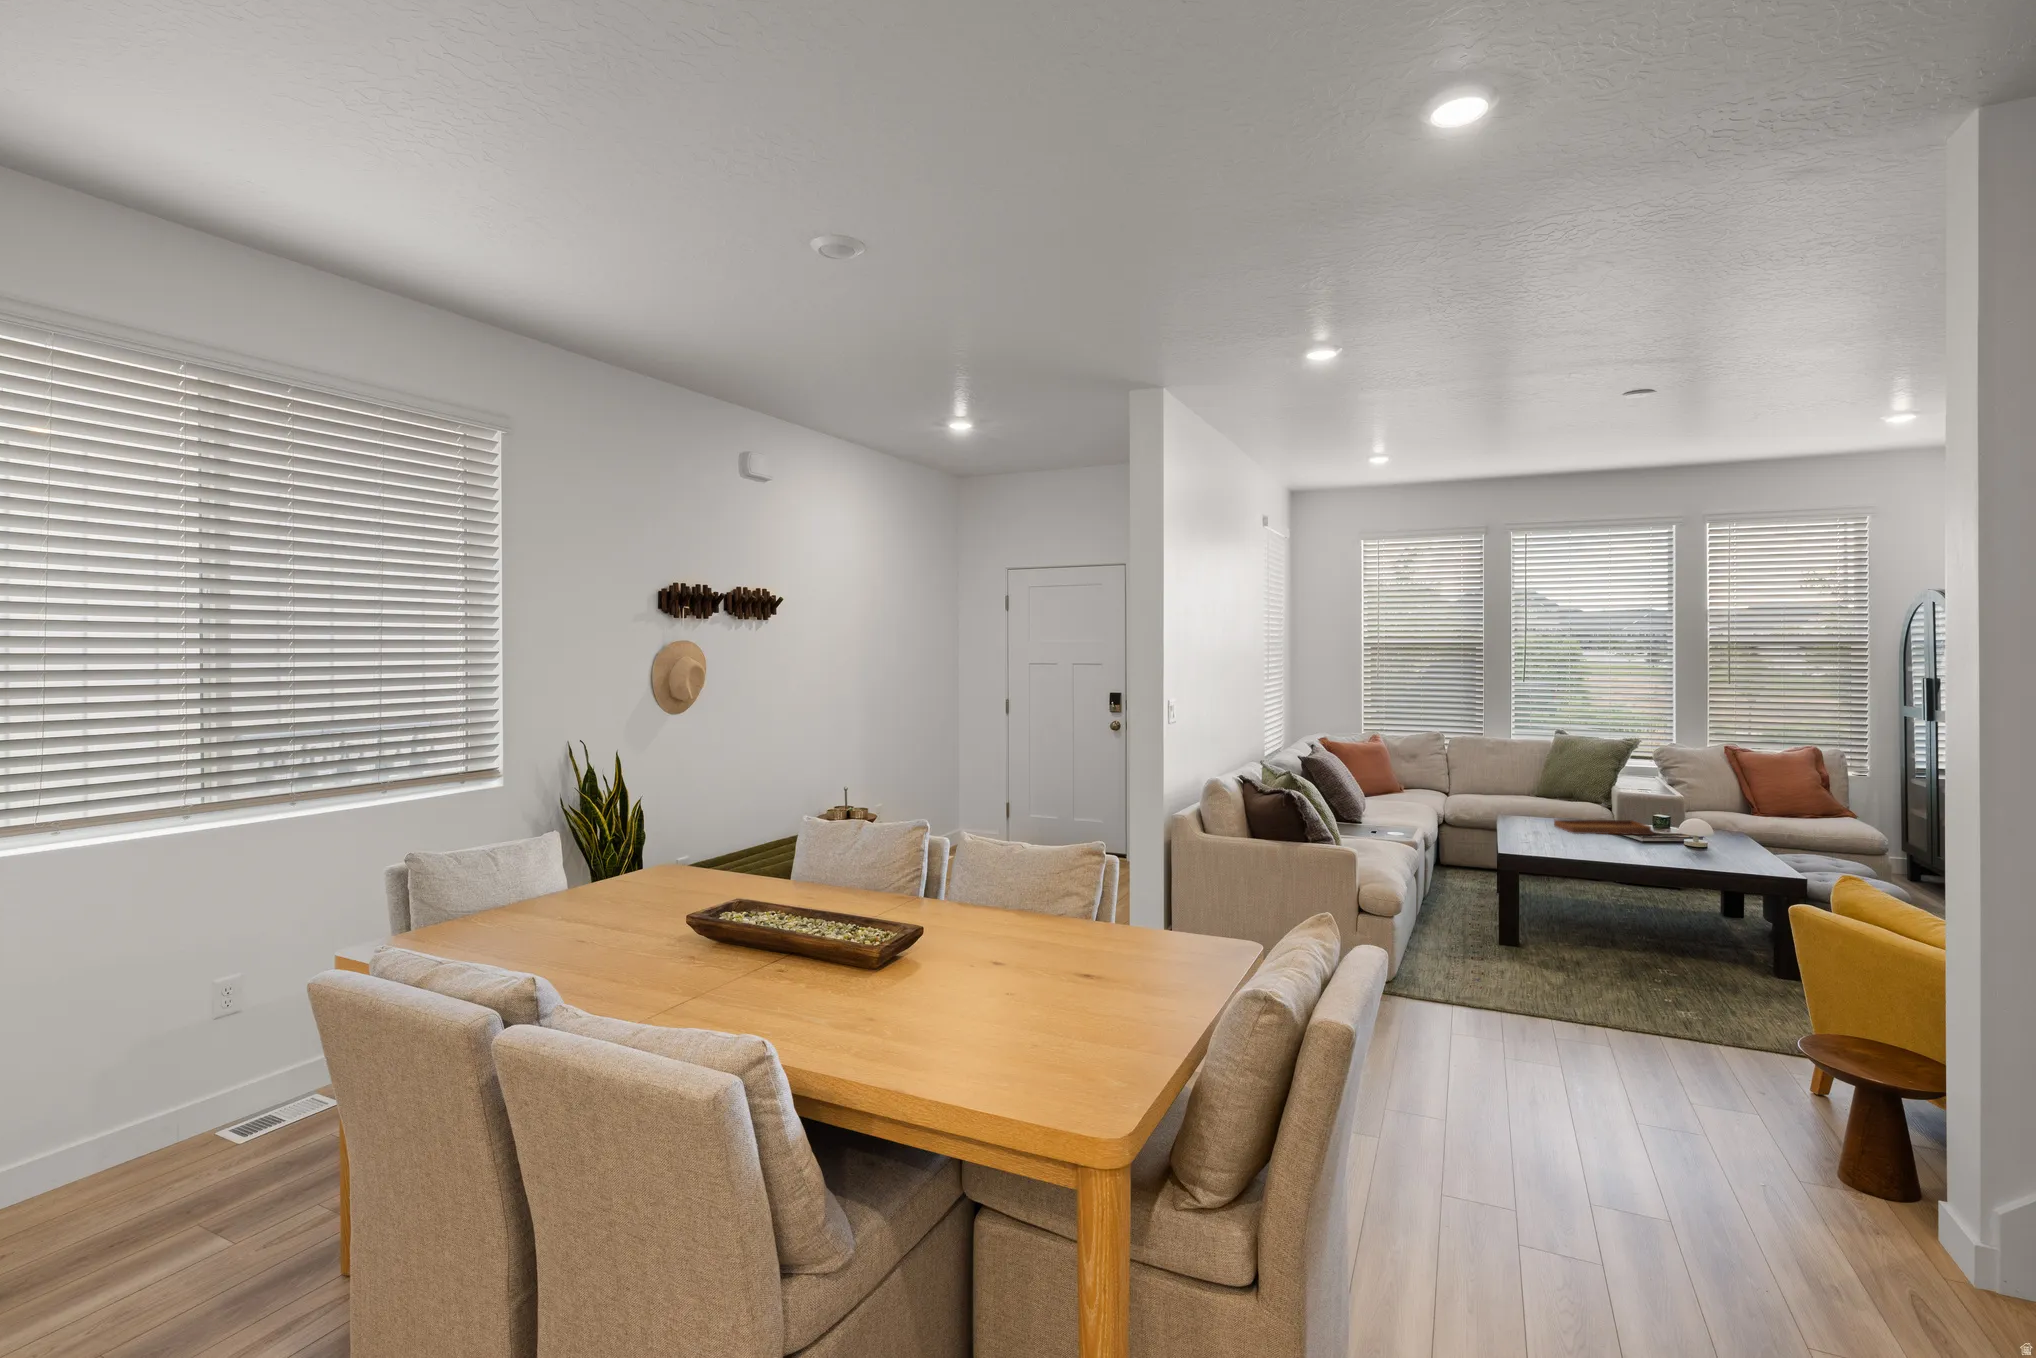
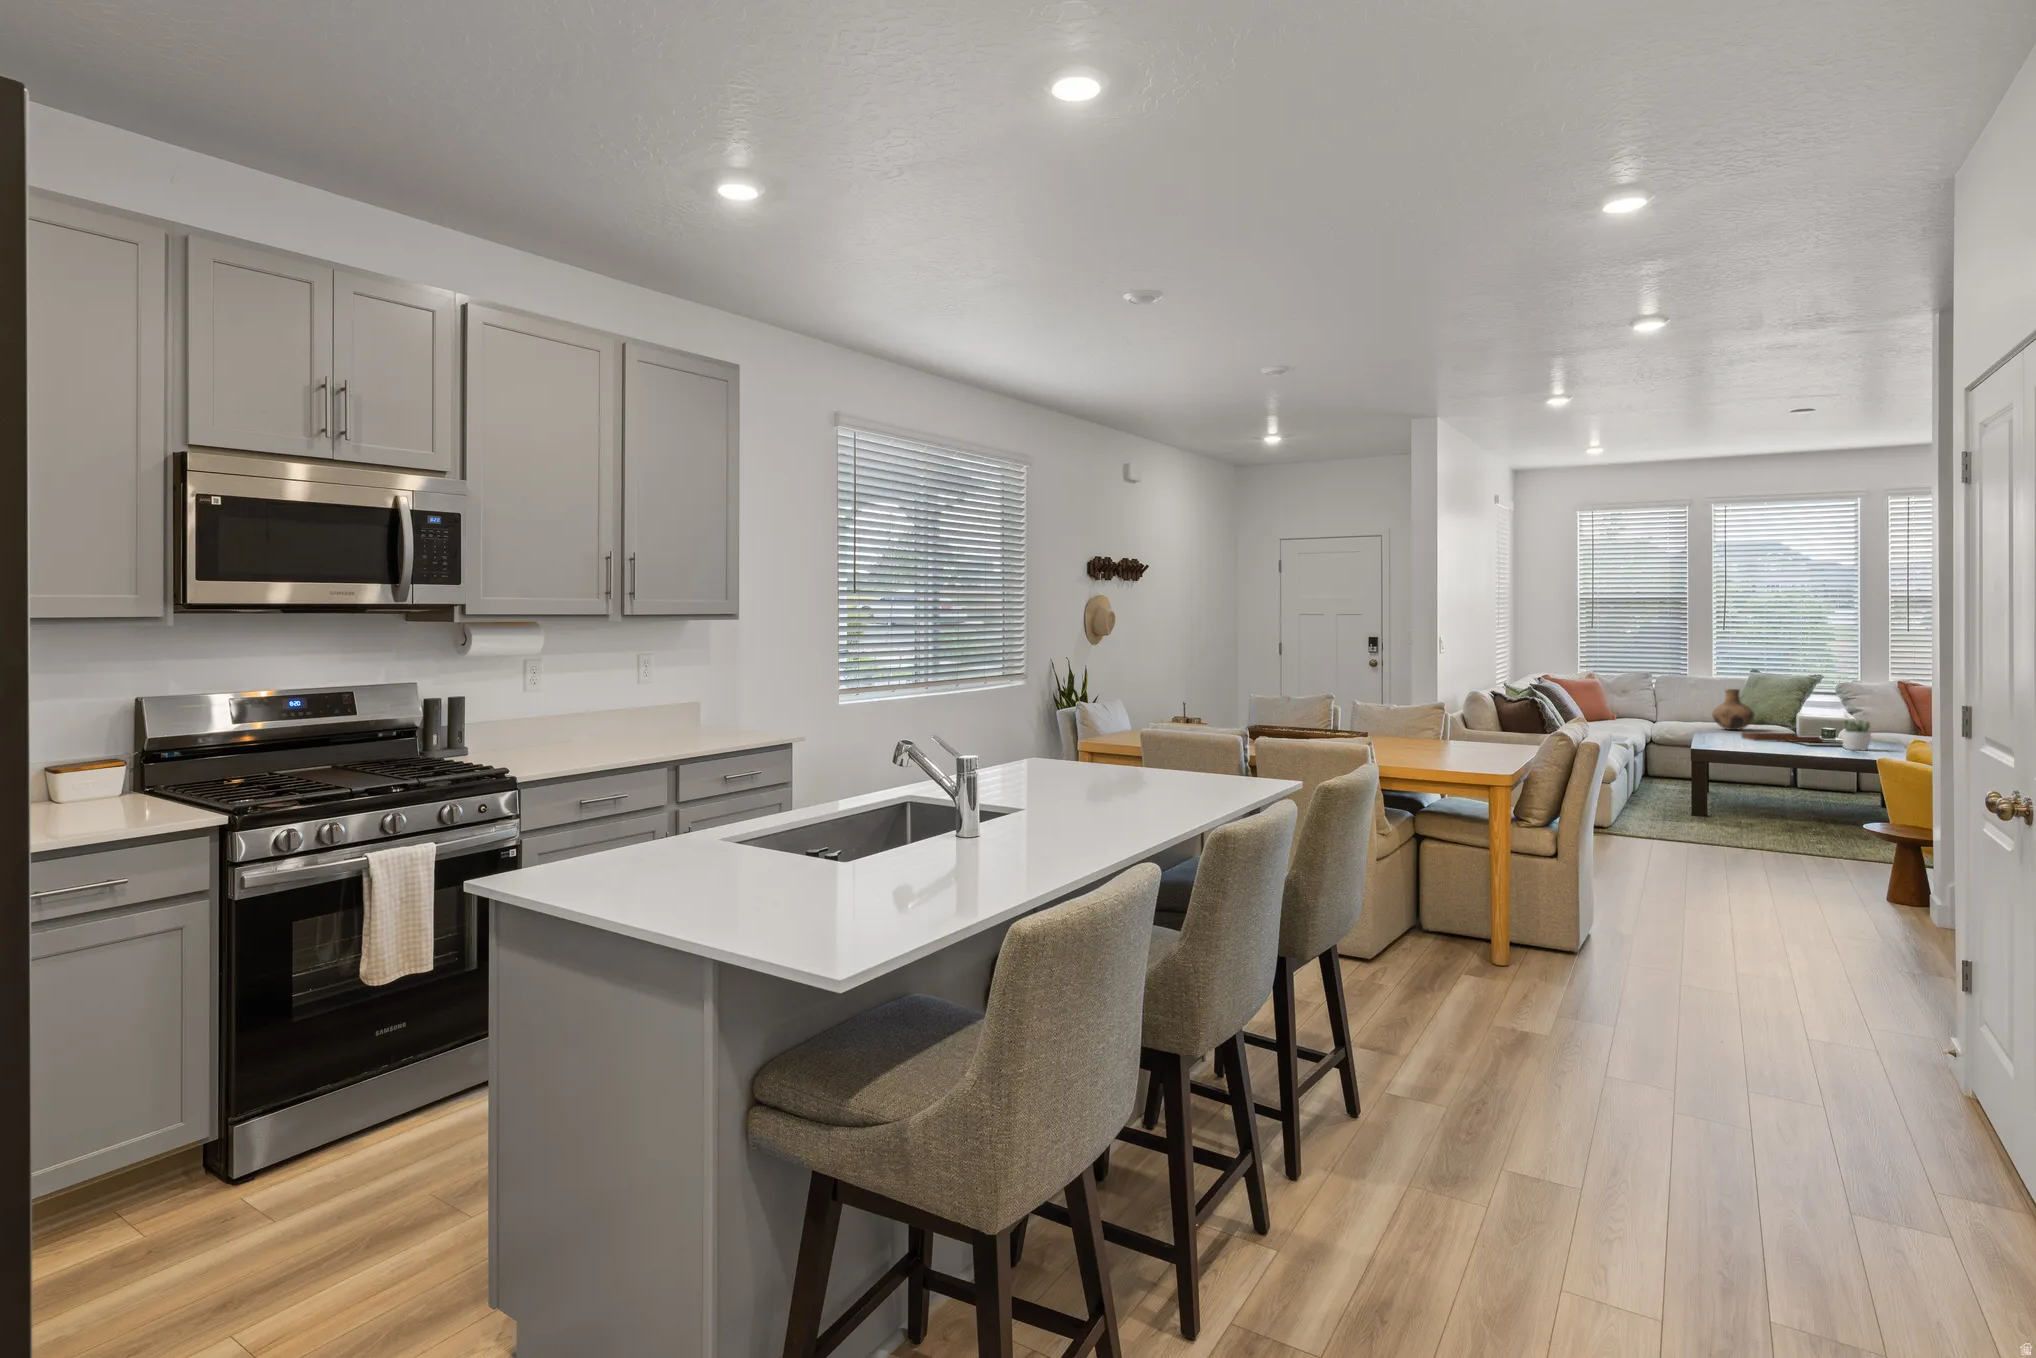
vase: none [1515,758,1565,809] -> present [1712,689,1754,730]
succulent plant: none [1684,812,1723,855] -> present [1842,720,1871,750]

